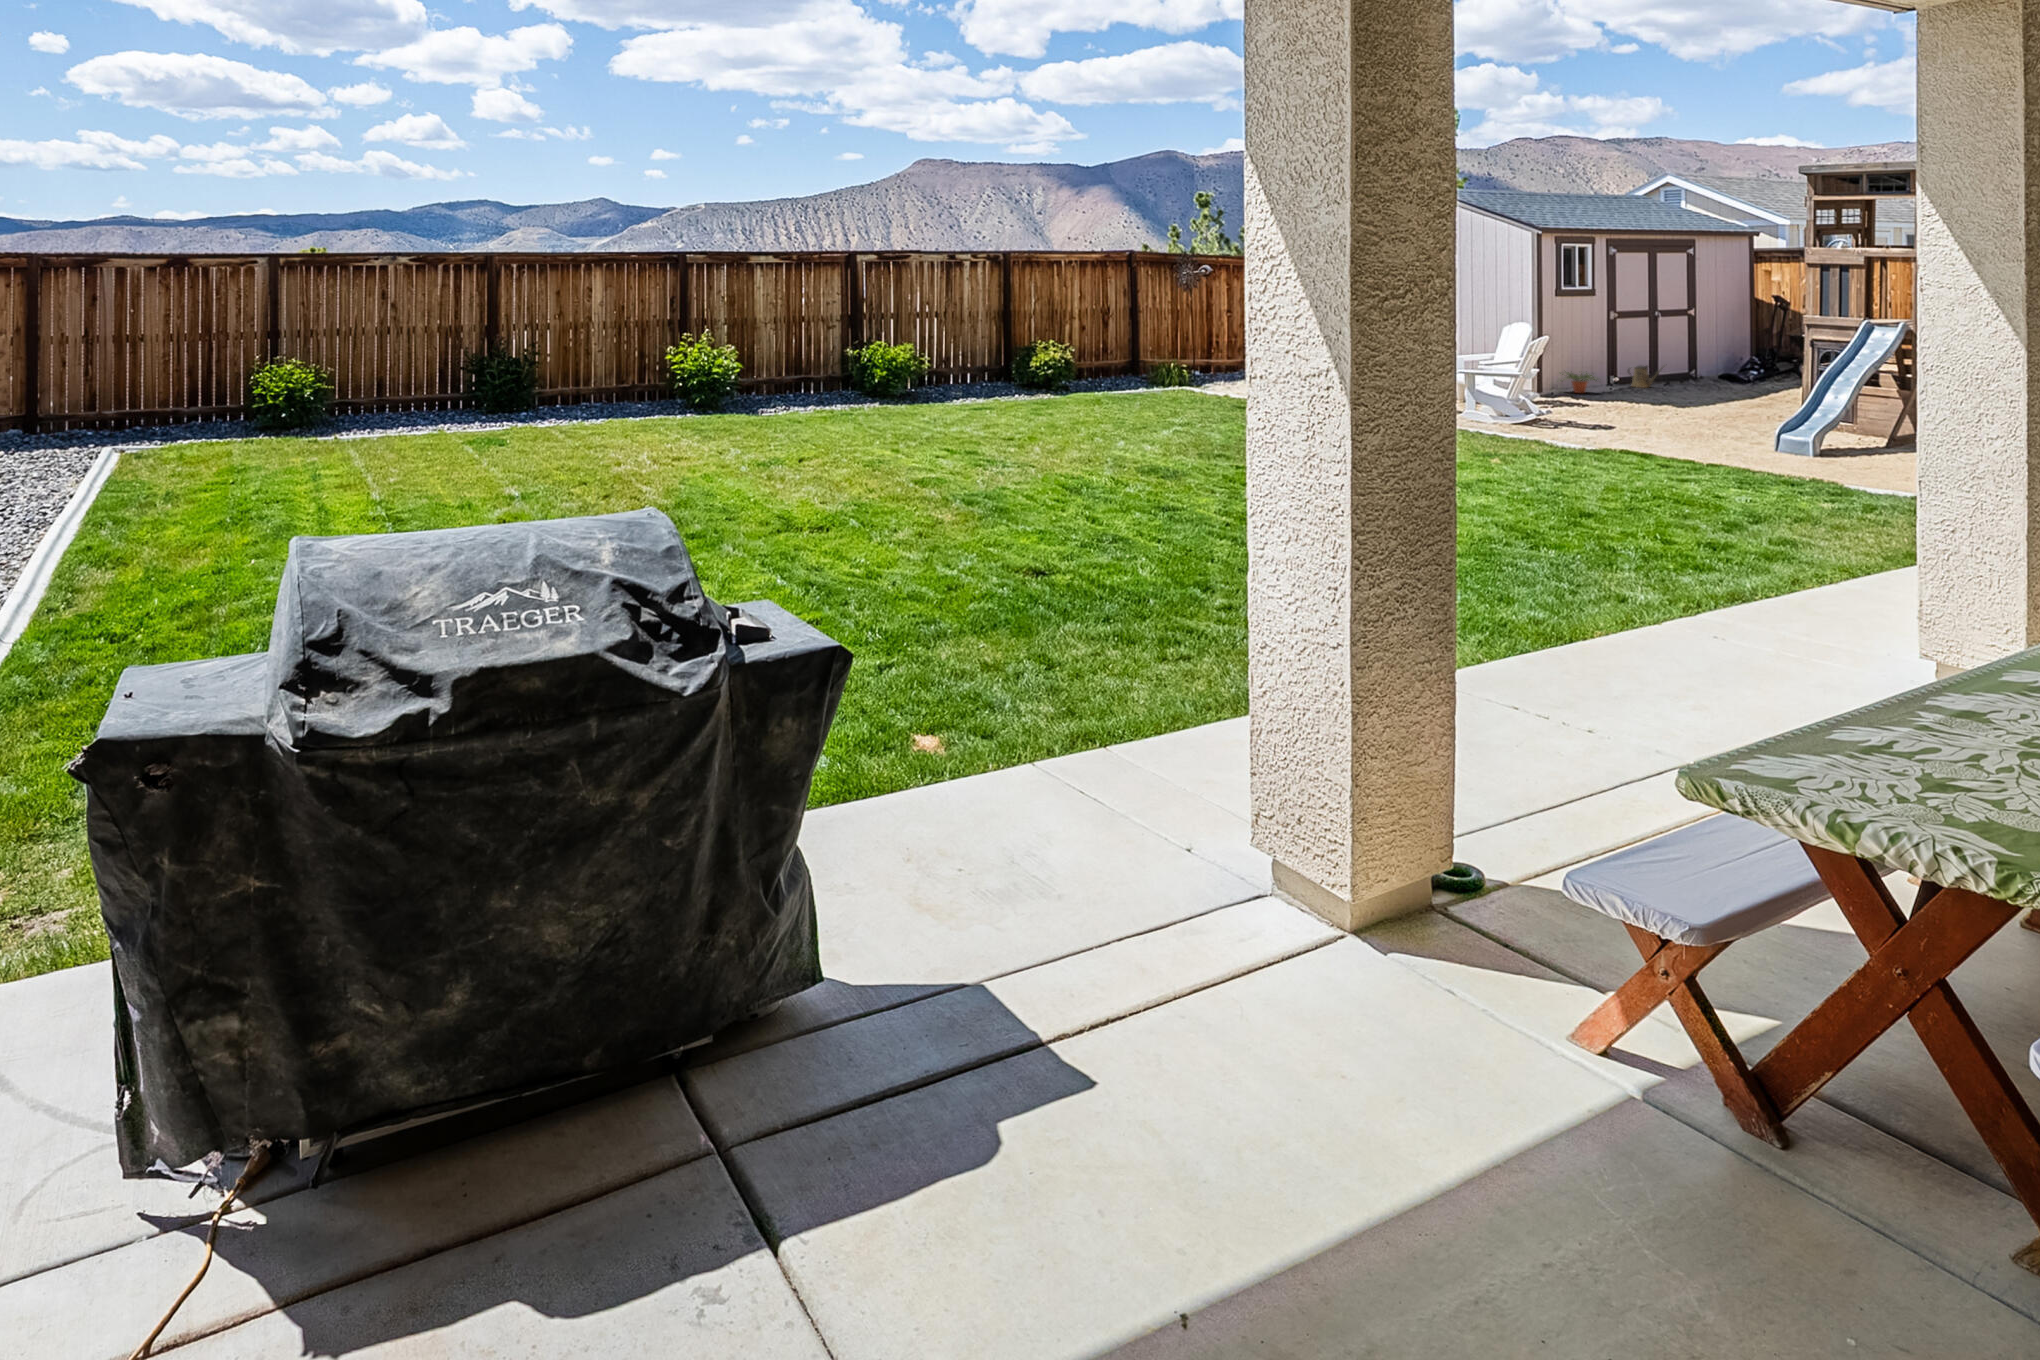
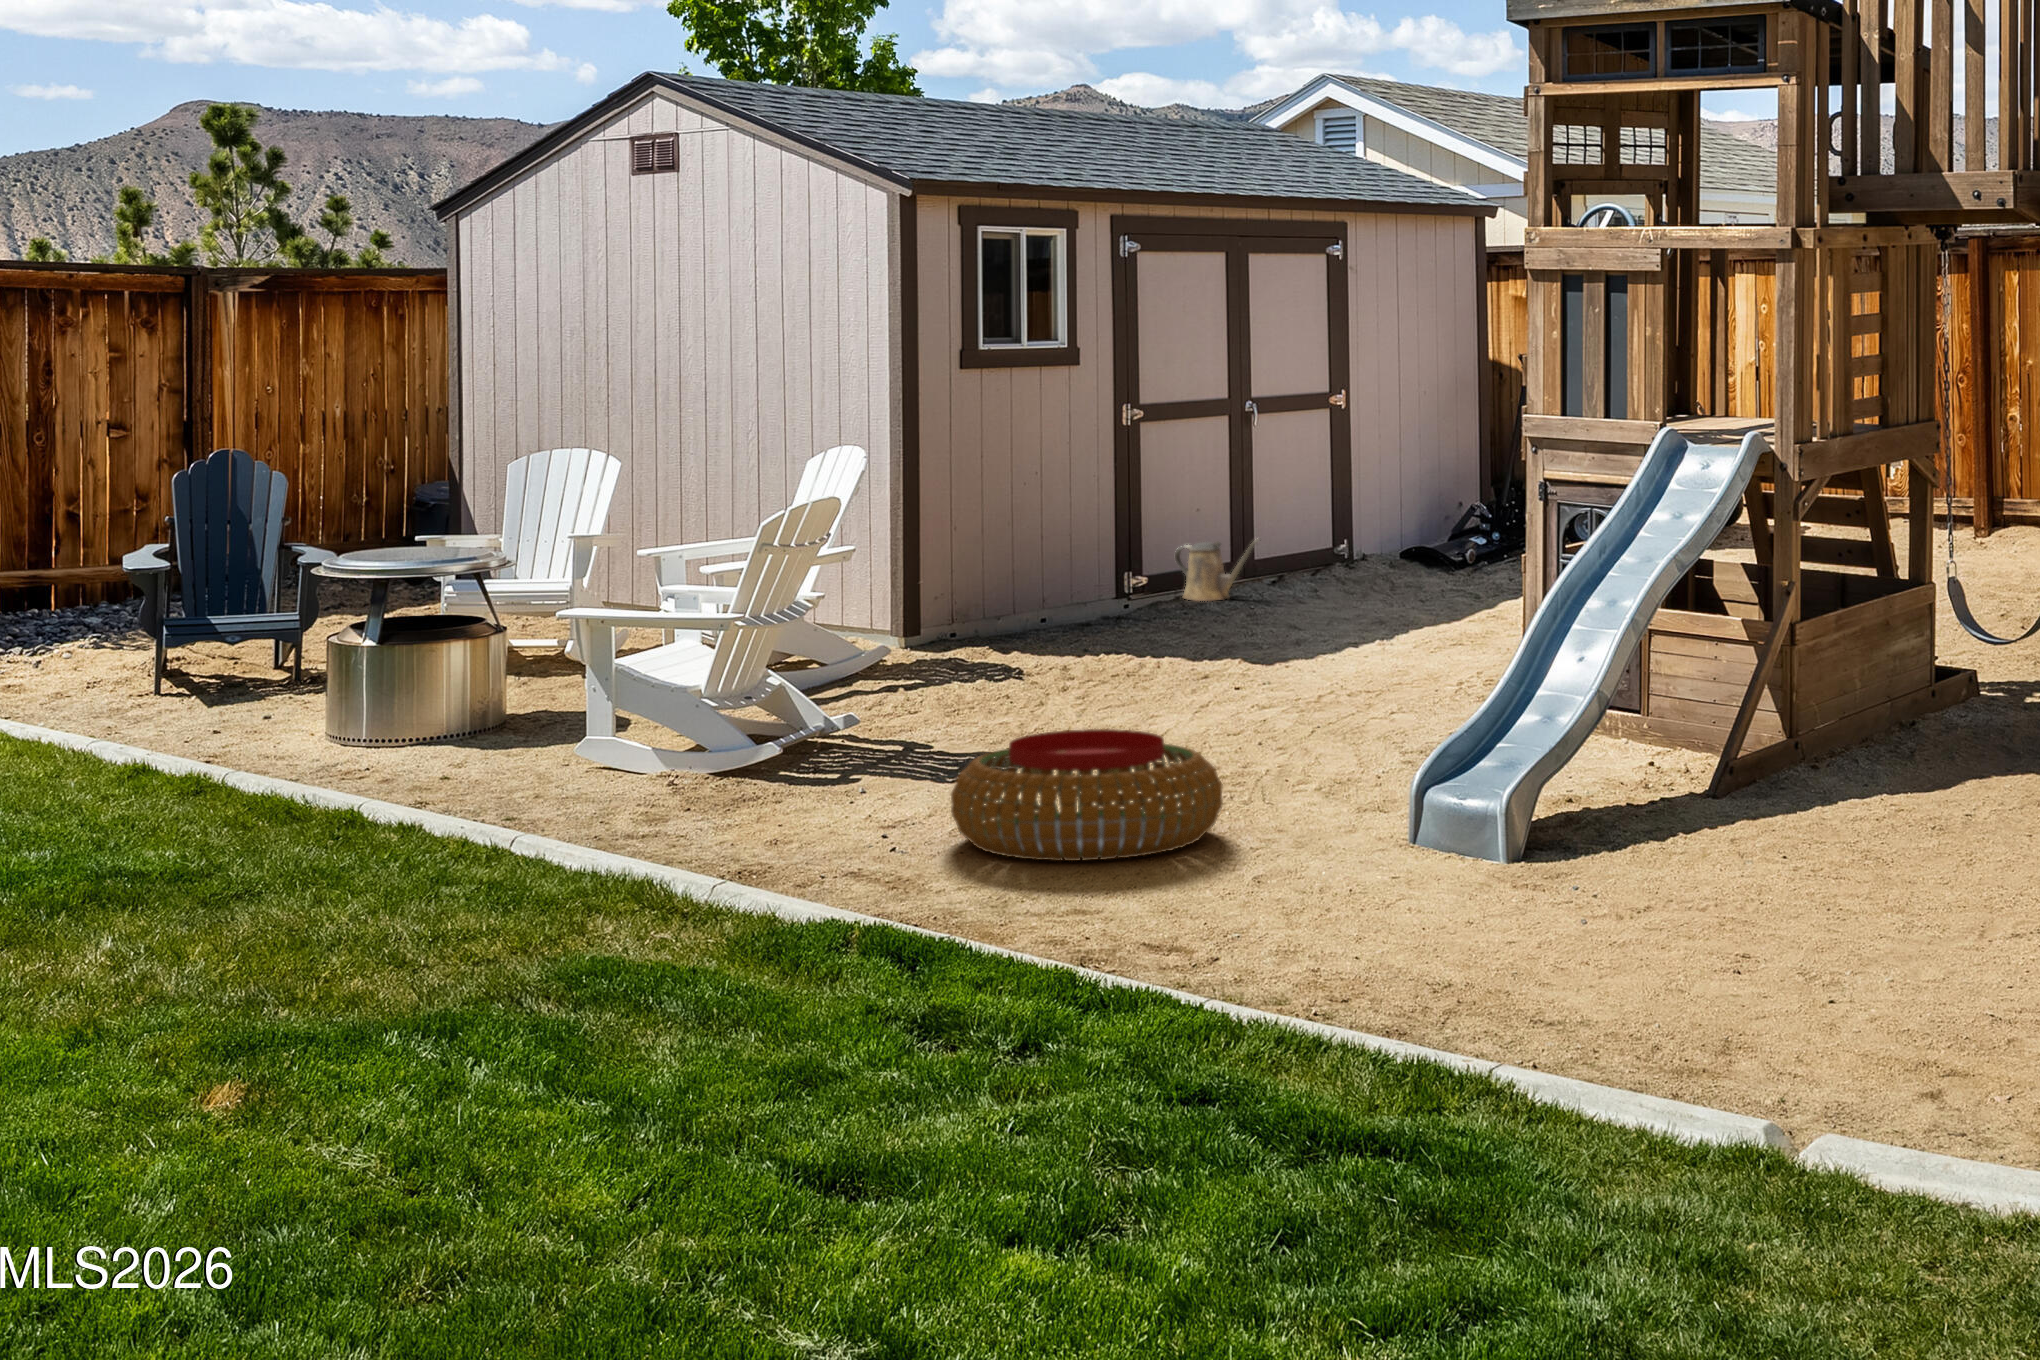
potted plant: present [1560,371,1597,393] -> none [970,568,1085,630]
pouf: none [1622,410,1713,445] -> present [951,729,1223,861]

